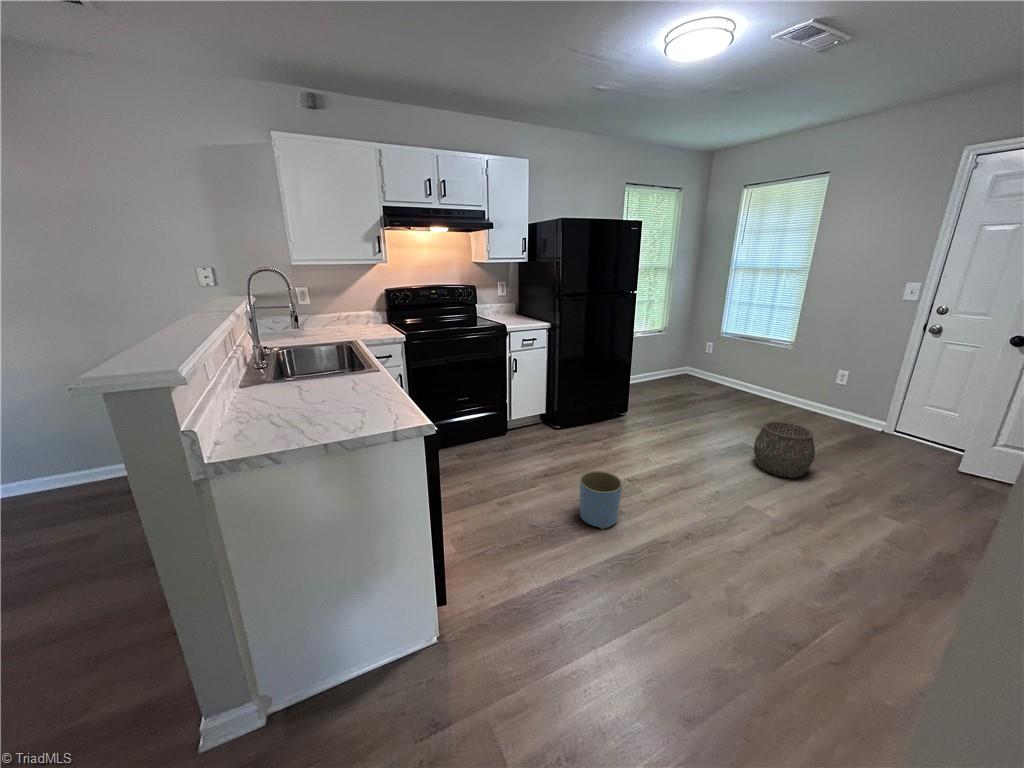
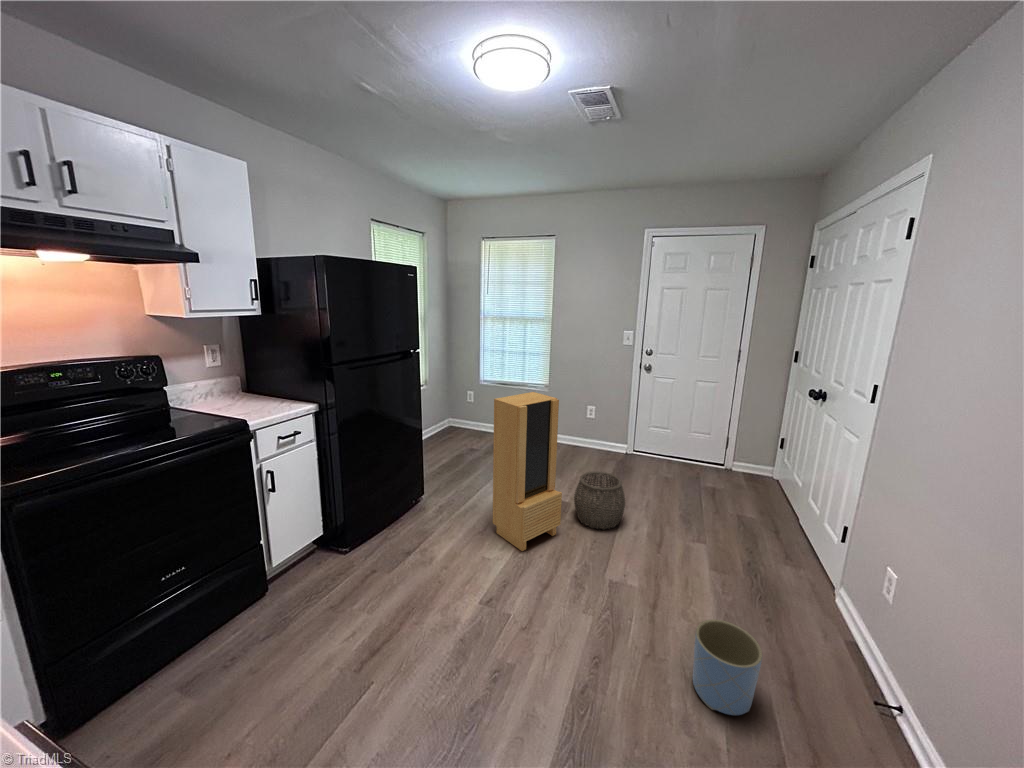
storage cabinet: none [666,333,742,464] -> present [493,392,562,551]
planter: present [580,471,622,529] -> present [693,619,762,715]

